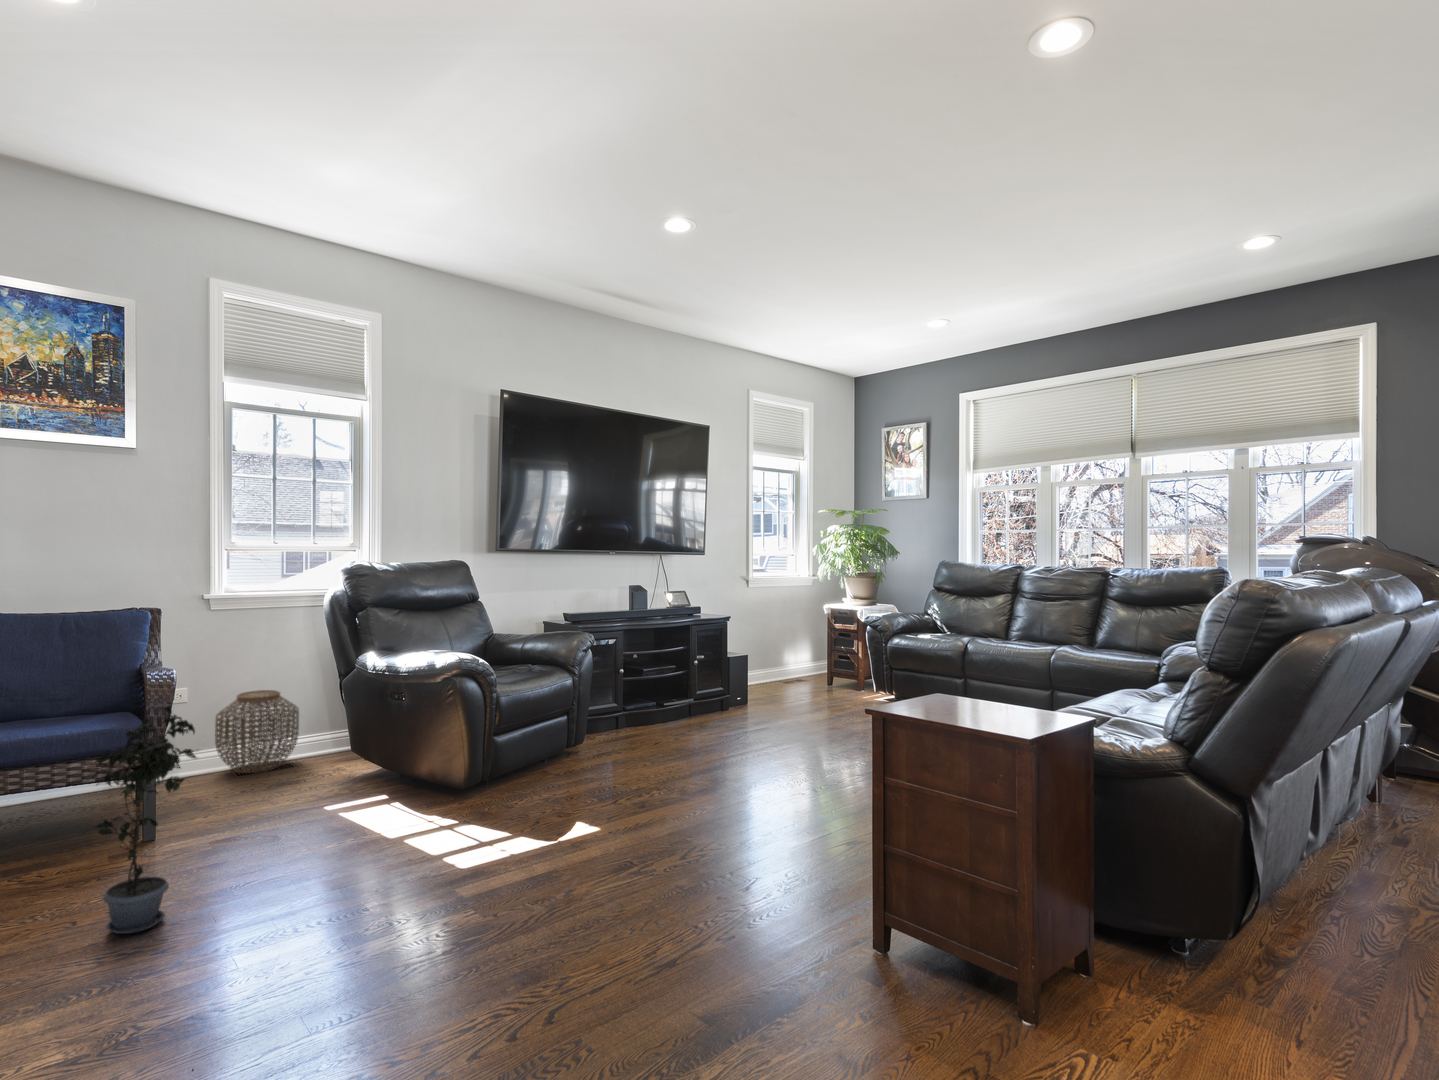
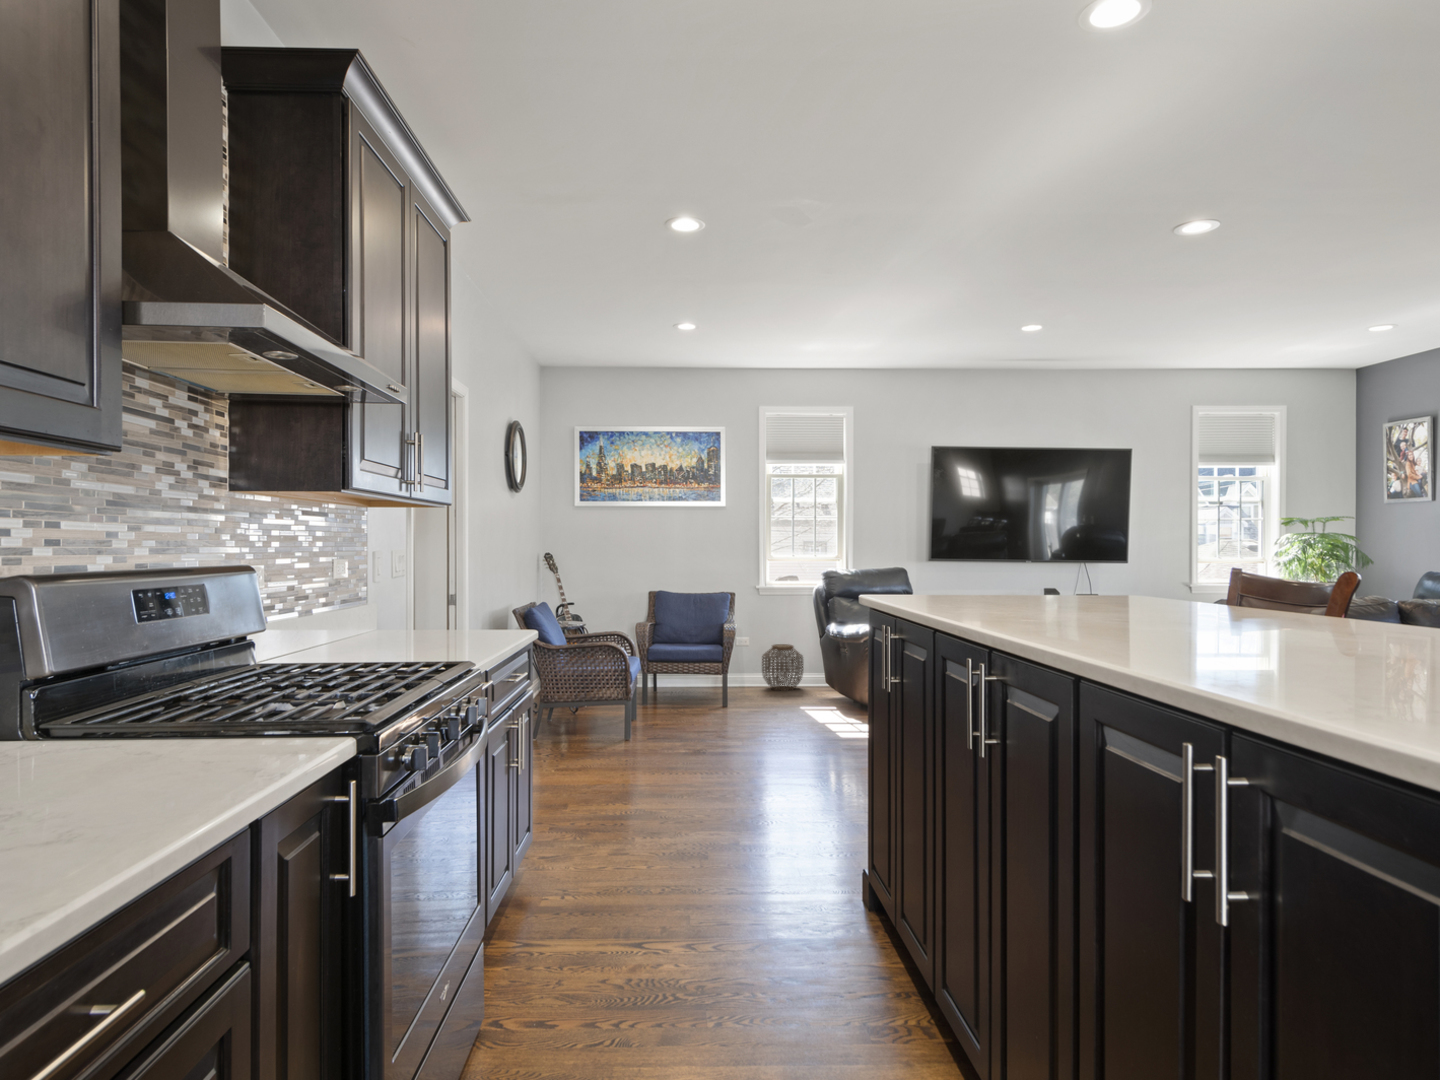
potted plant: present [88,706,196,934] -> none [693,636,735,734]

